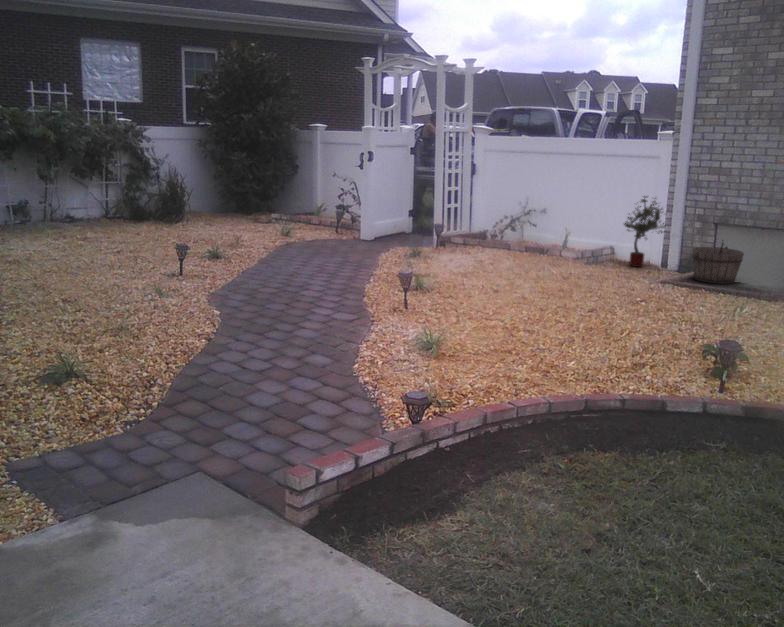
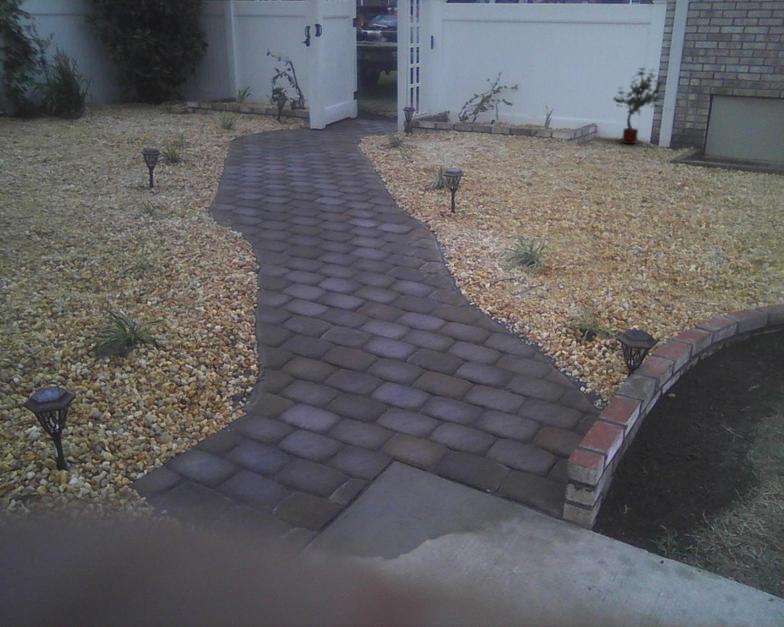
wooden bucket: present [692,240,744,284] -> none [696,112,750,158]

